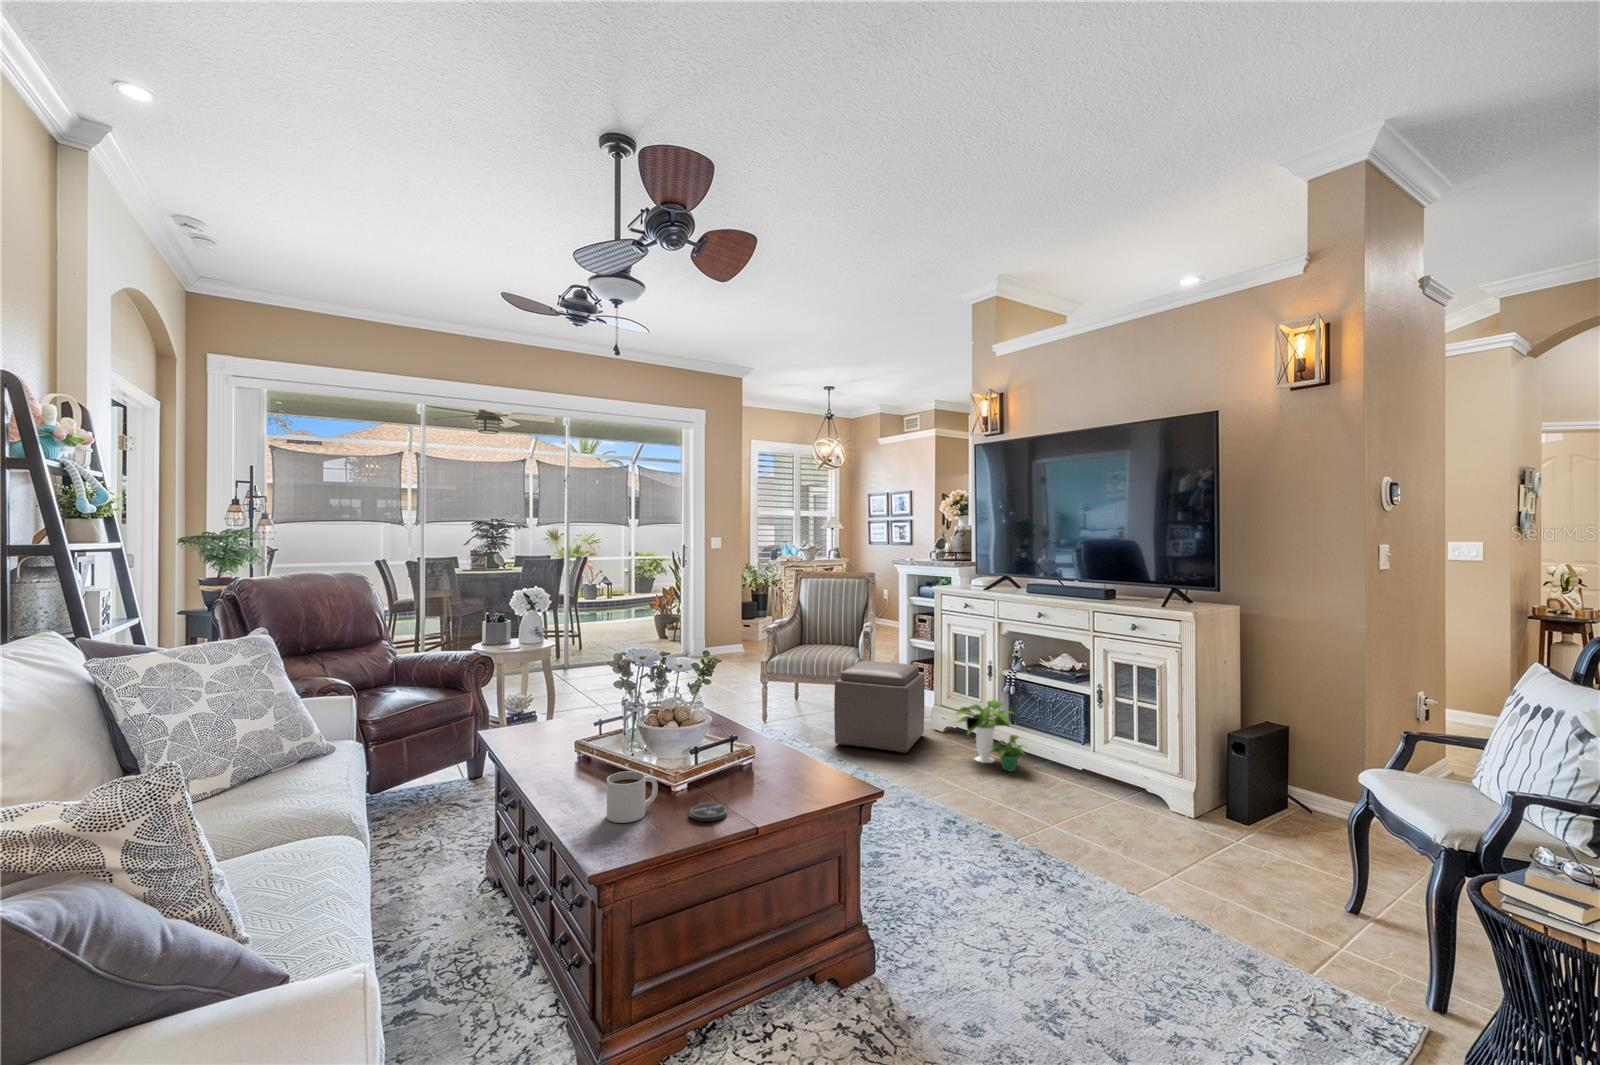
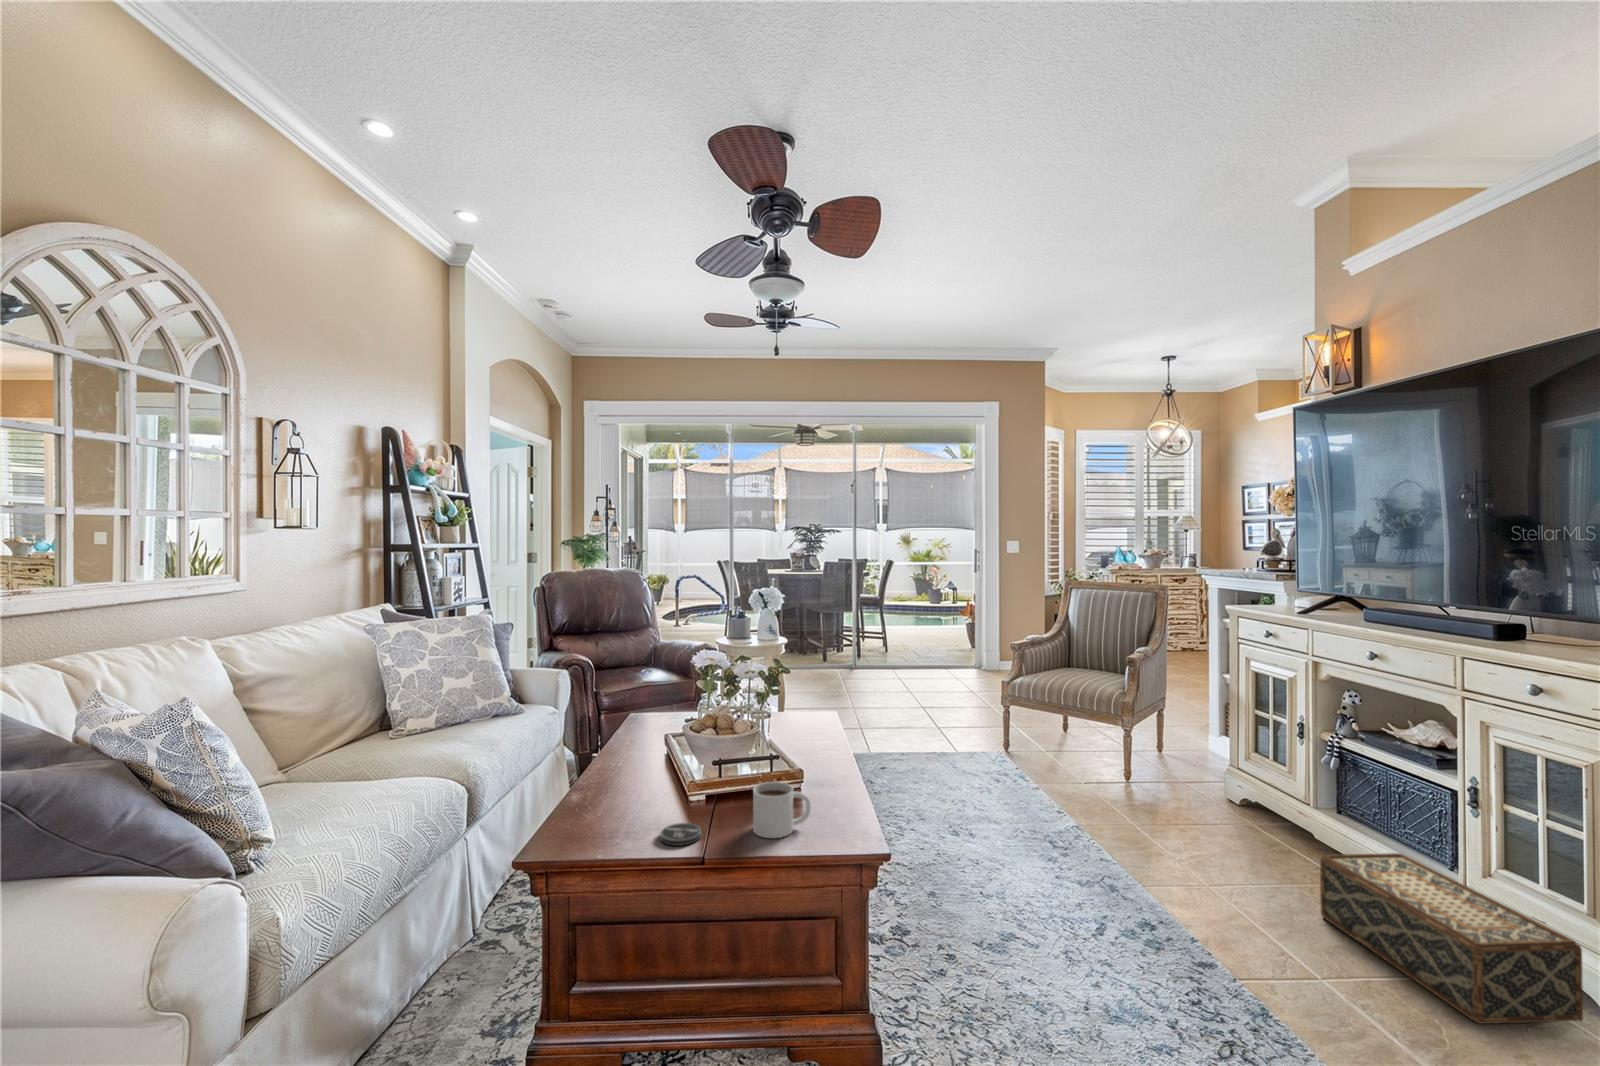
ottoman: present [834,661,925,754] -> none [1070,693,1208,819]
potted plant: present [956,700,1024,771] -> none [1228,771,1344,882]
woven basket: none [1027,740,1157,823] -> present [1320,853,1583,1024]
mug: present [607,771,658,823] -> present [753,782,811,838]

